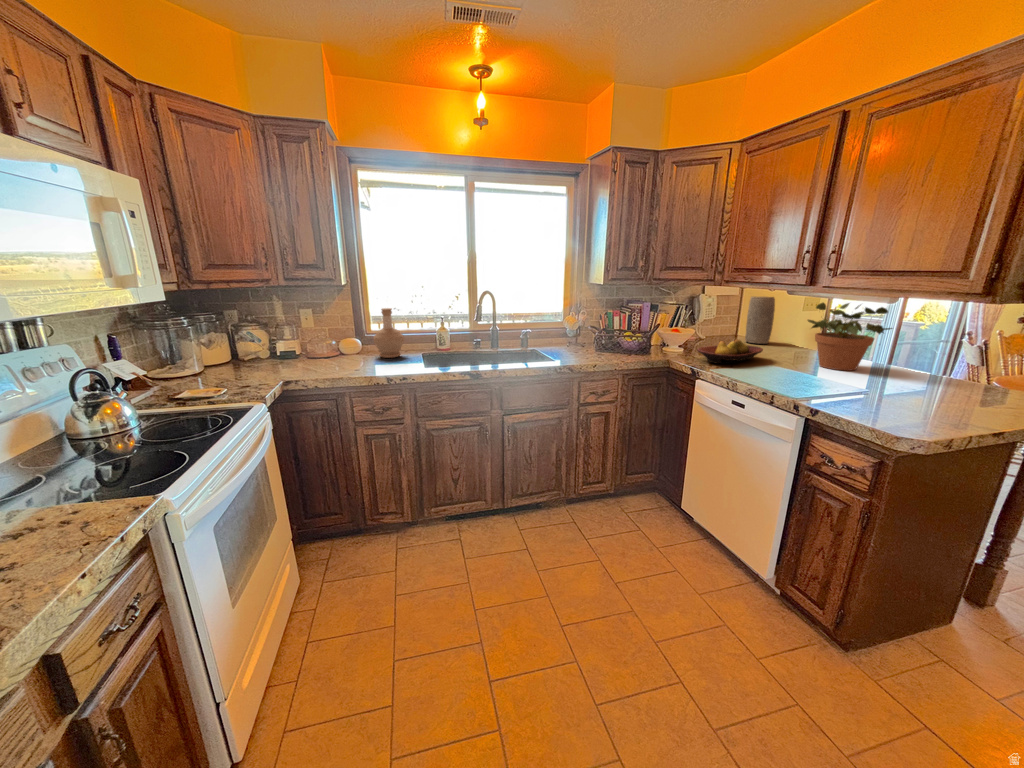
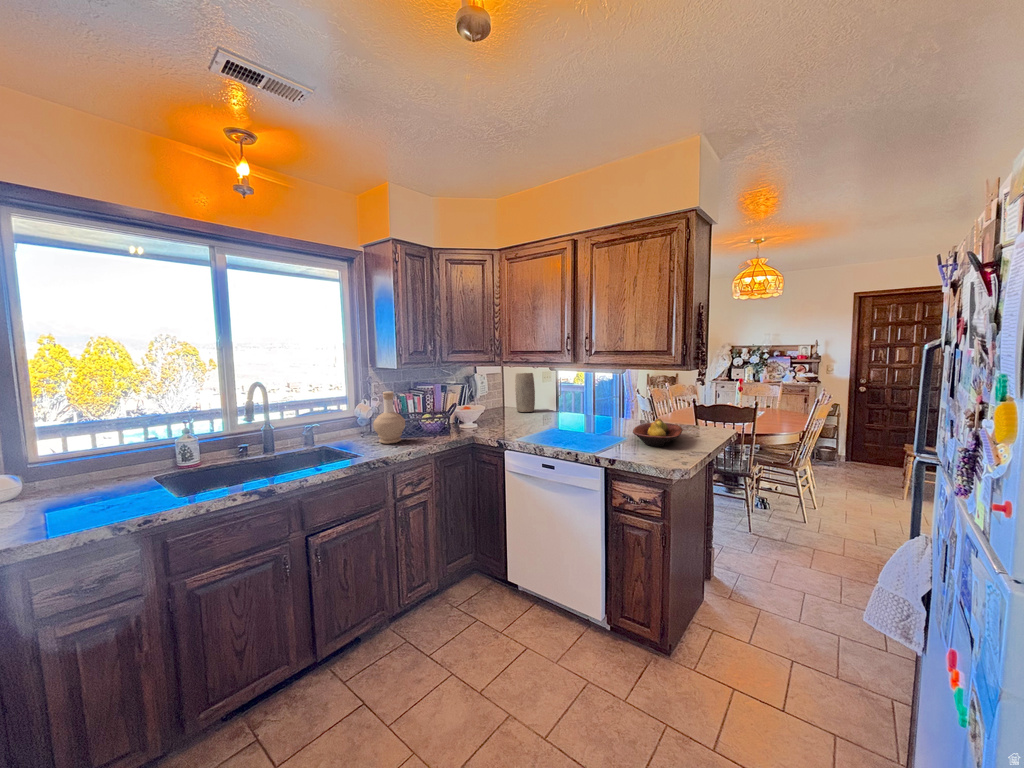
potted plant: present [808,303,892,371] -> none [567,374,624,426]
bottle: present [374,308,404,358] -> present [373,392,405,444]
fruit bowl: present [697,339,763,364] -> present [633,418,682,447]

